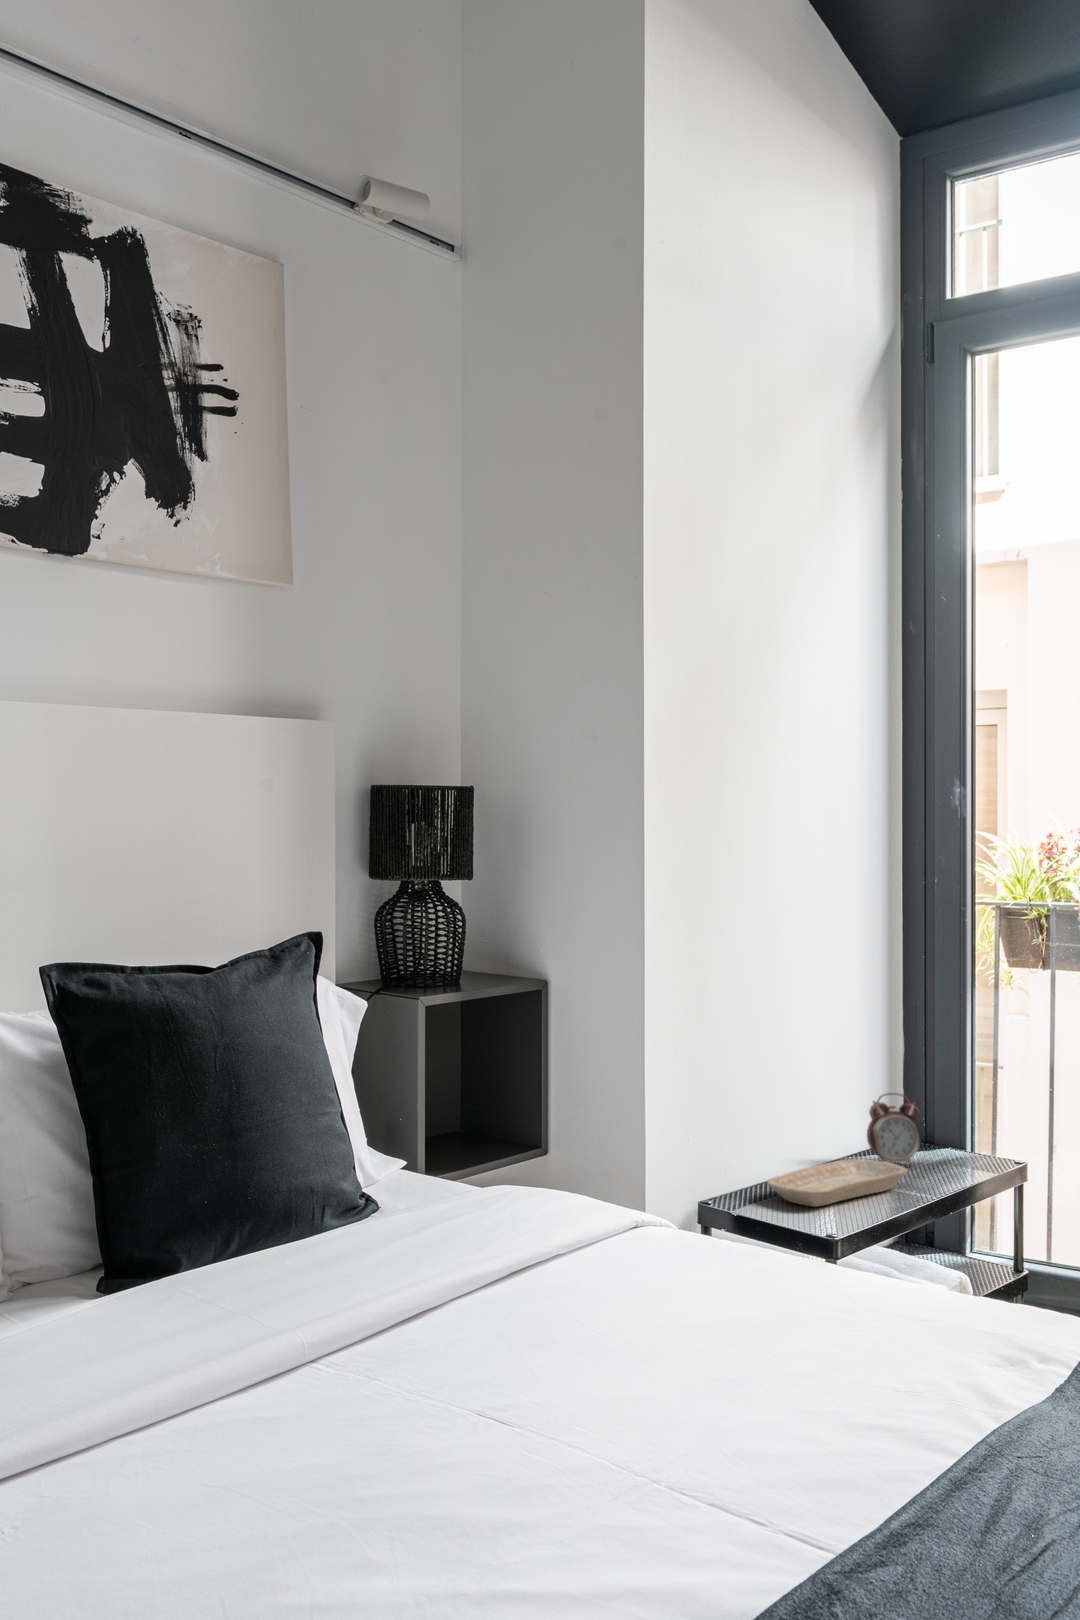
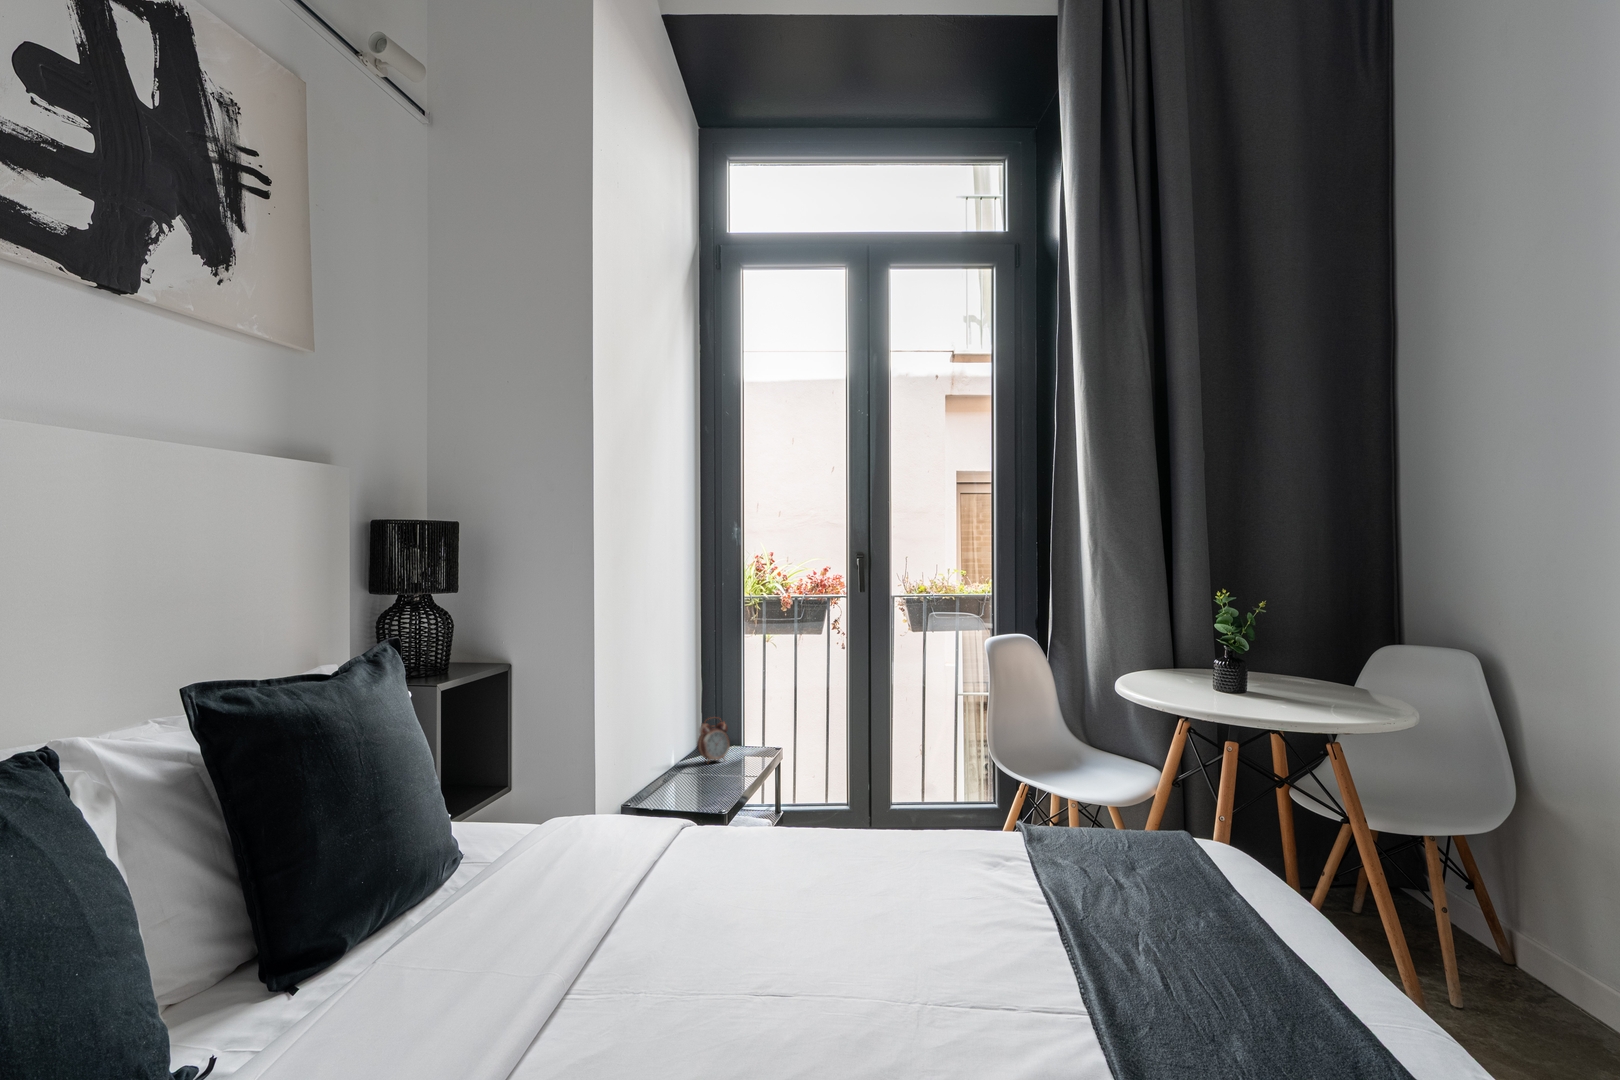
tray: present [768,1159,908,1207] -> none [663,761,738,798]

